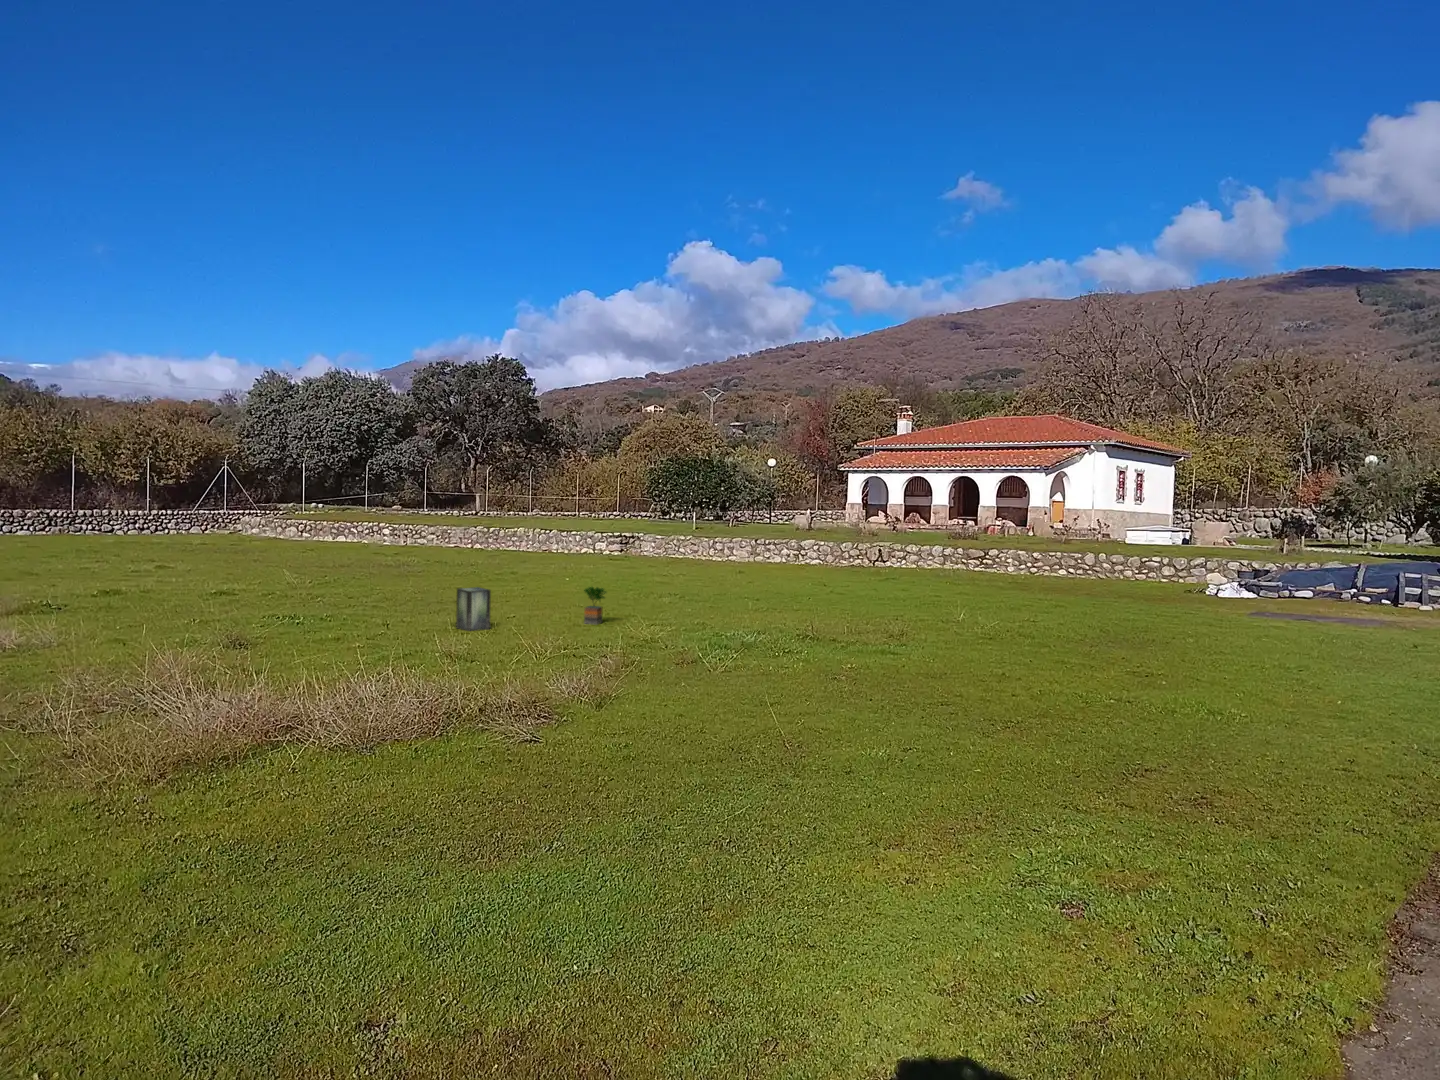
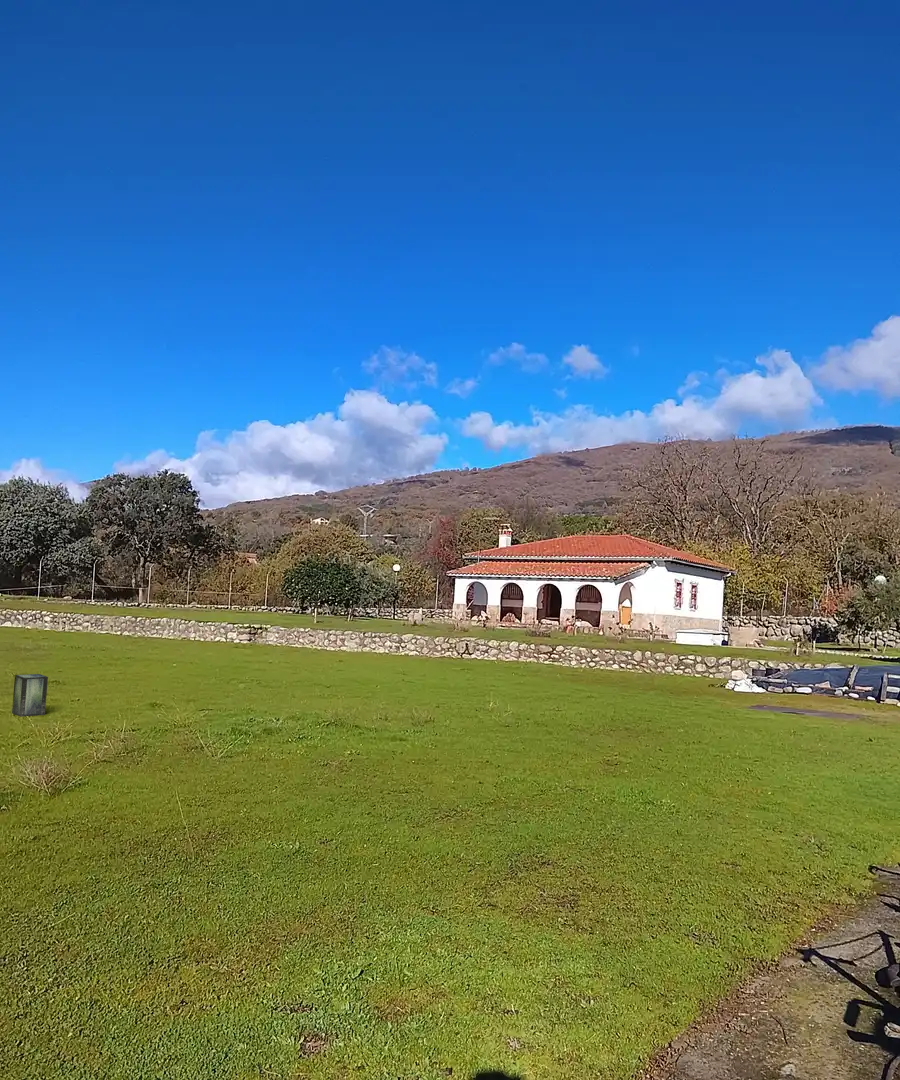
potted tree: present [584,587,606,625] -> none [145,674,170,711]

